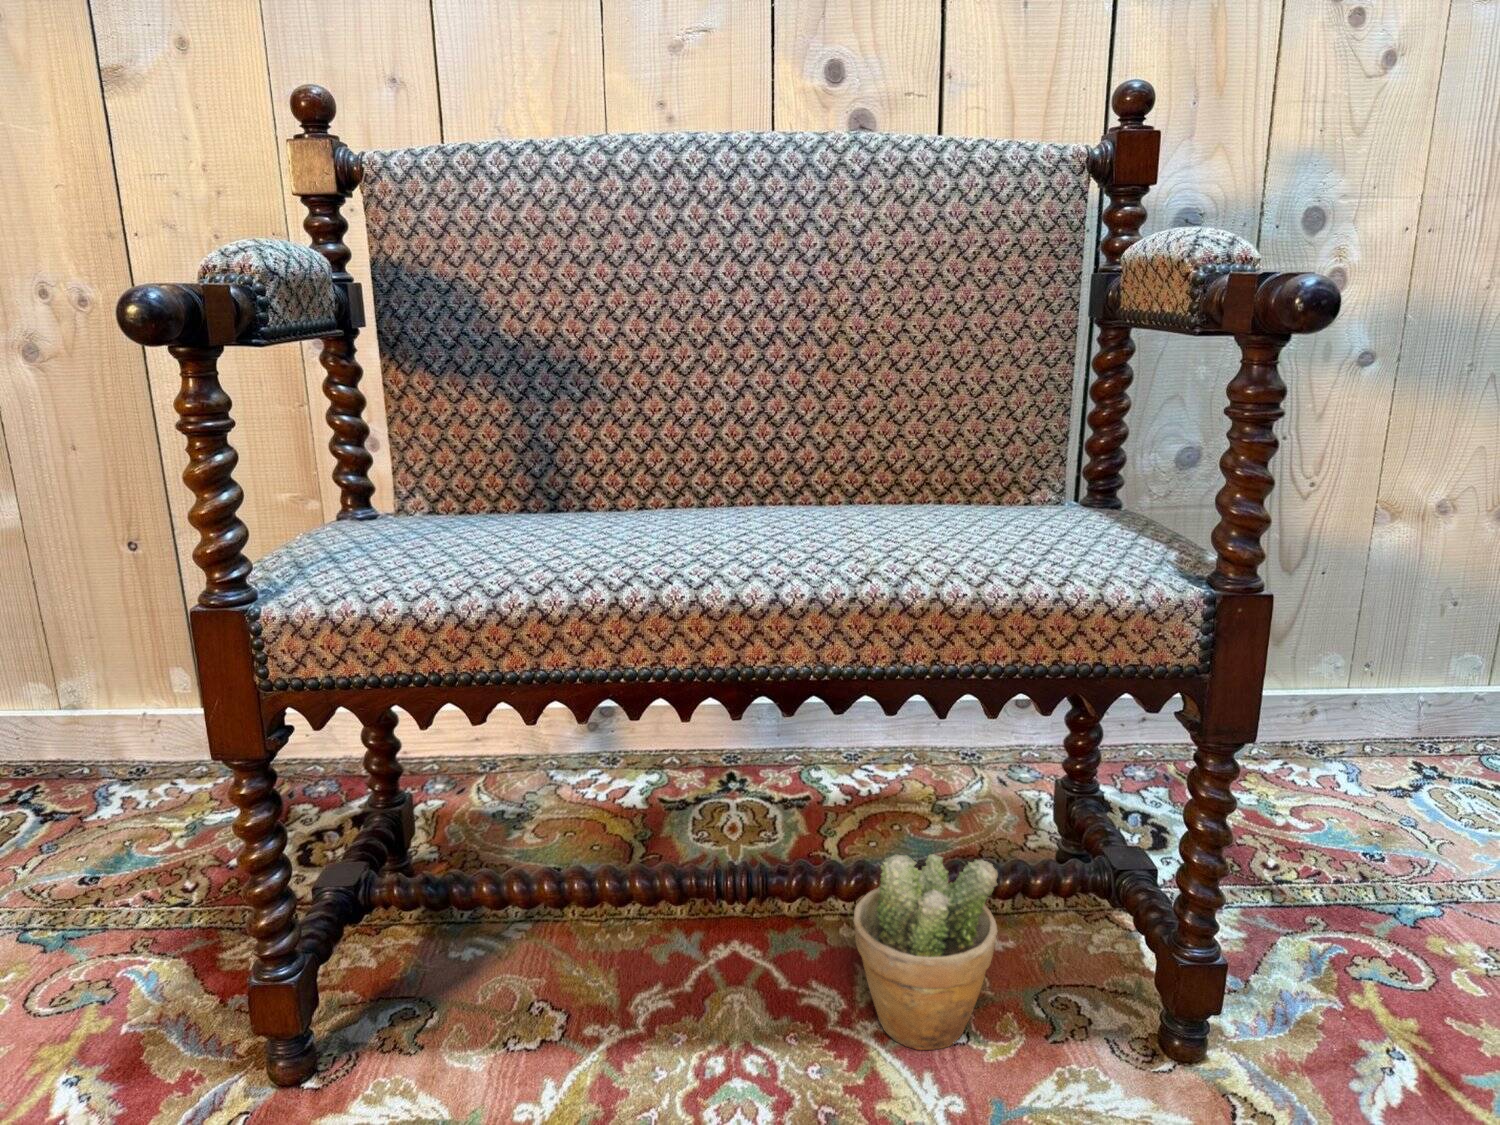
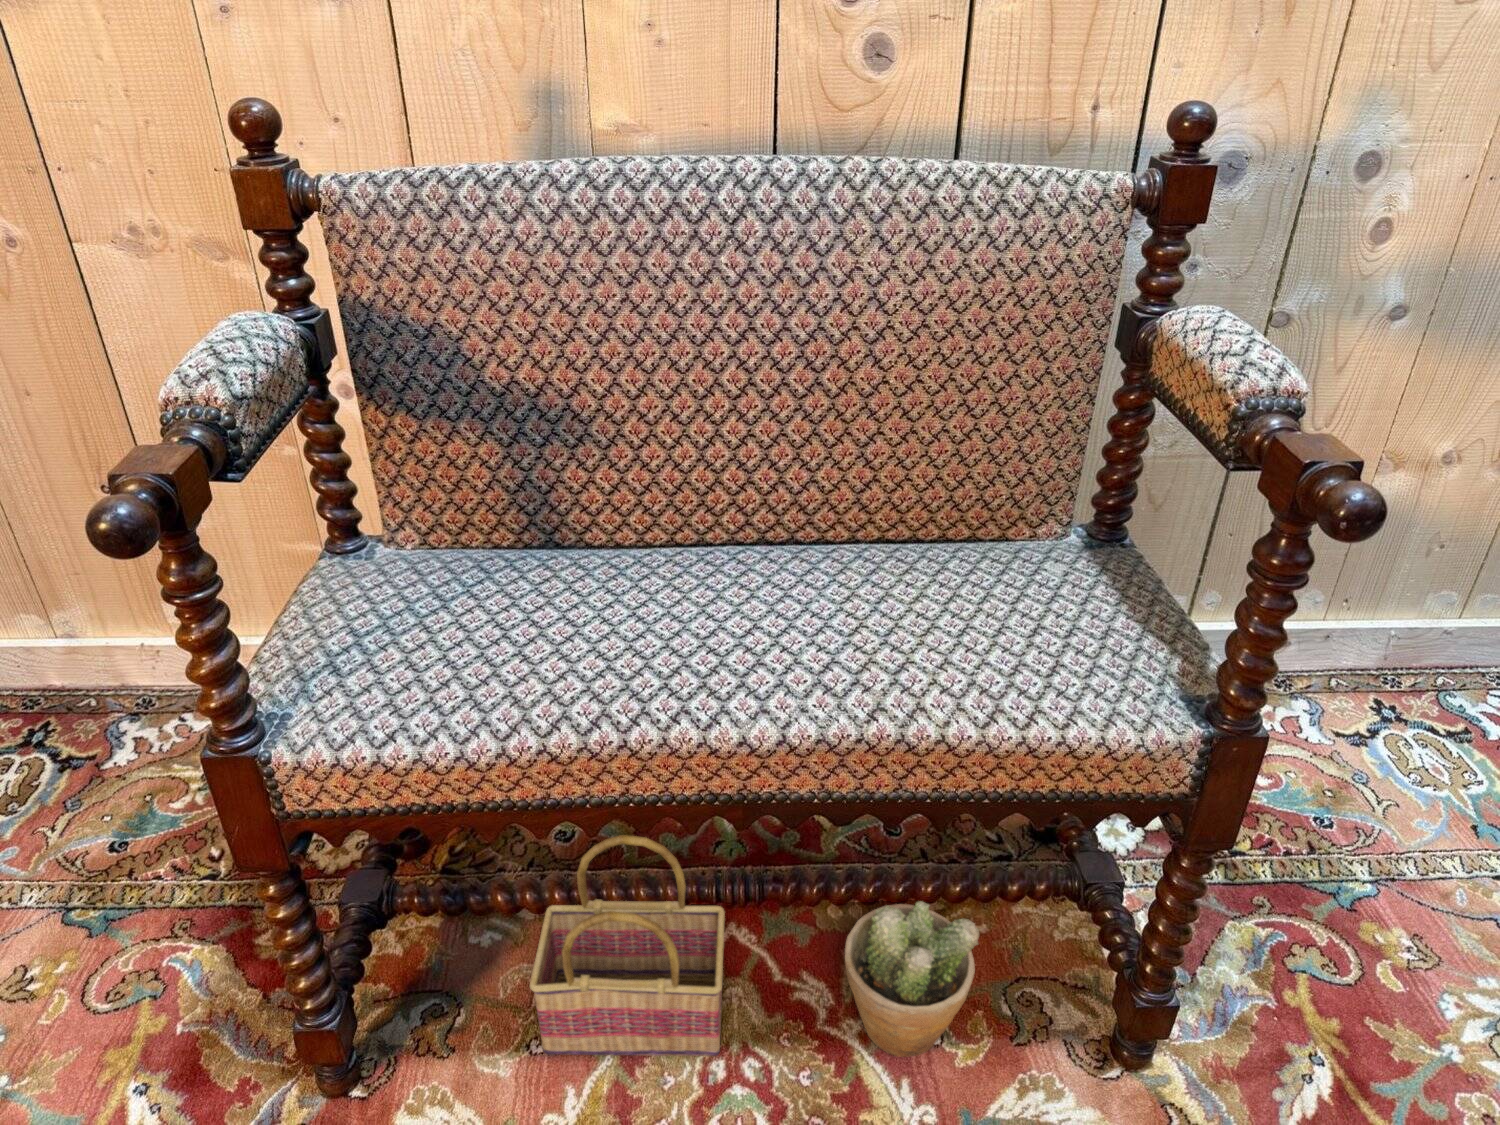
basket: none [507,786,723,1049] -> present [530,835,725,1056]

